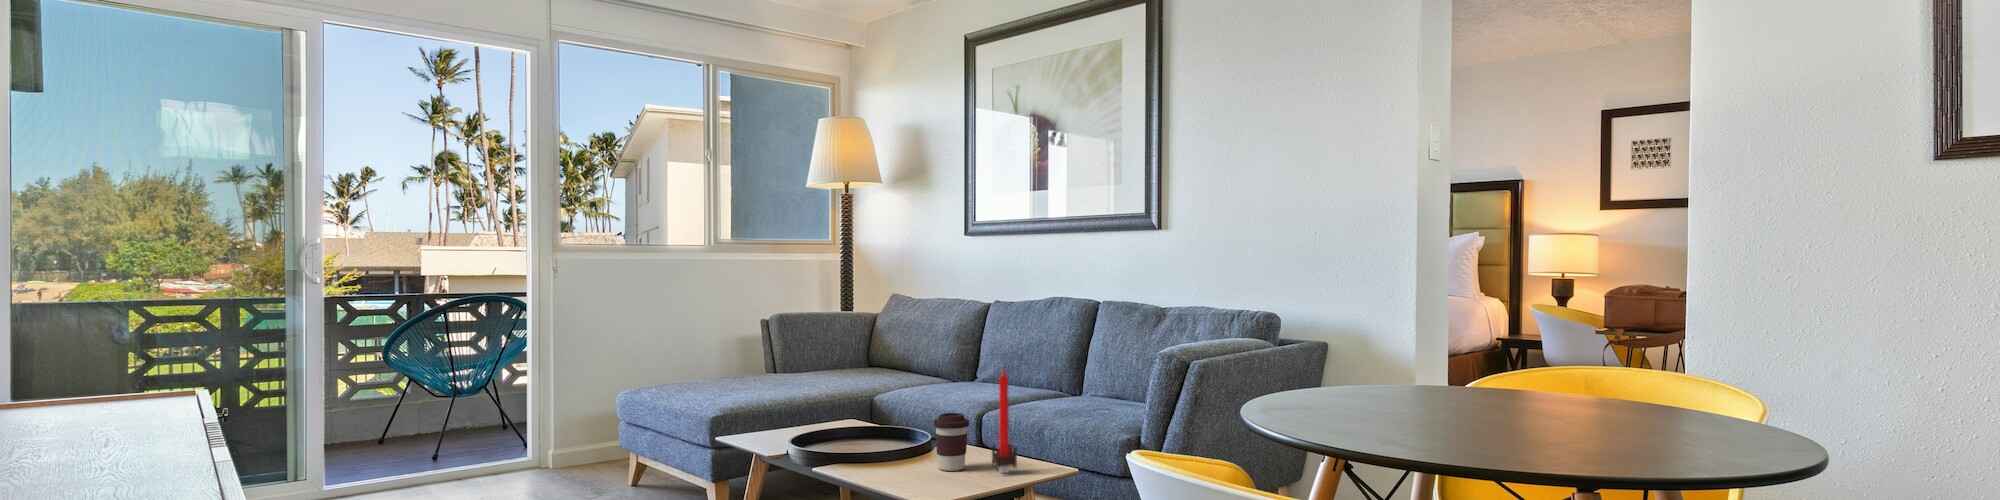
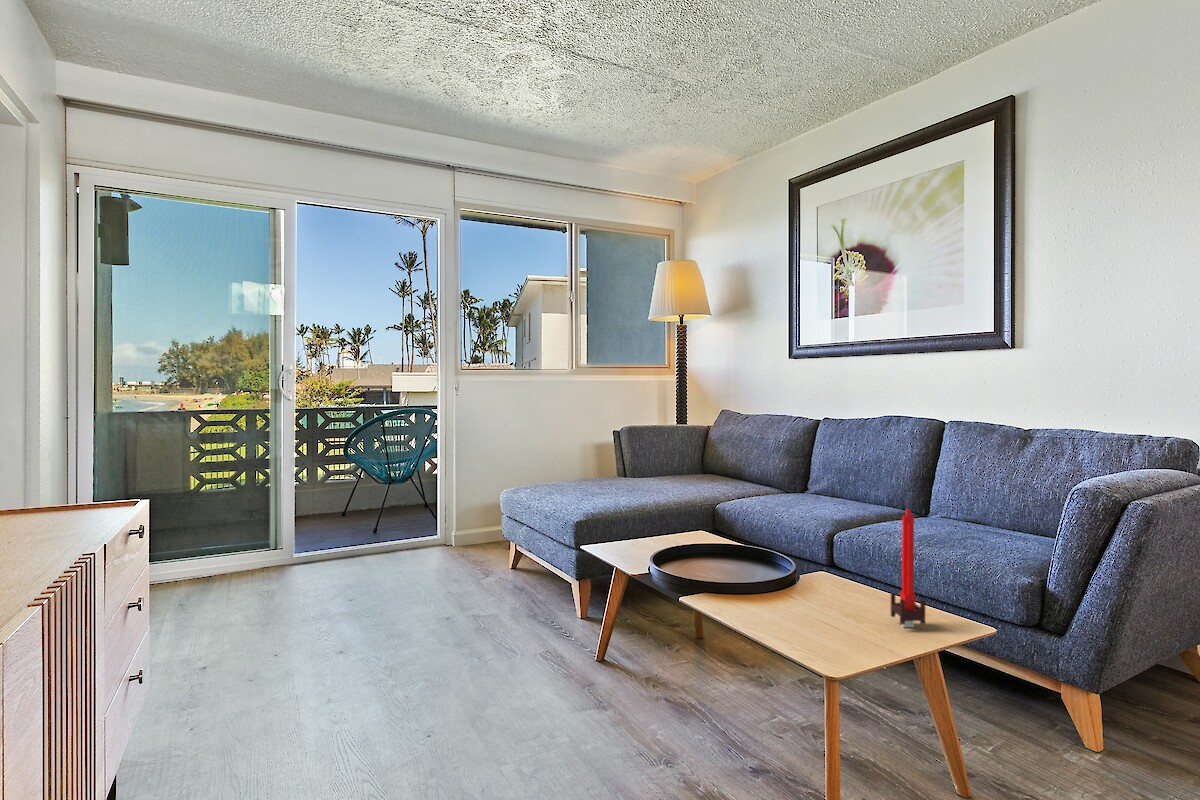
coffee cup: present [934,413,969,471] -> none [819,551,861,618]

